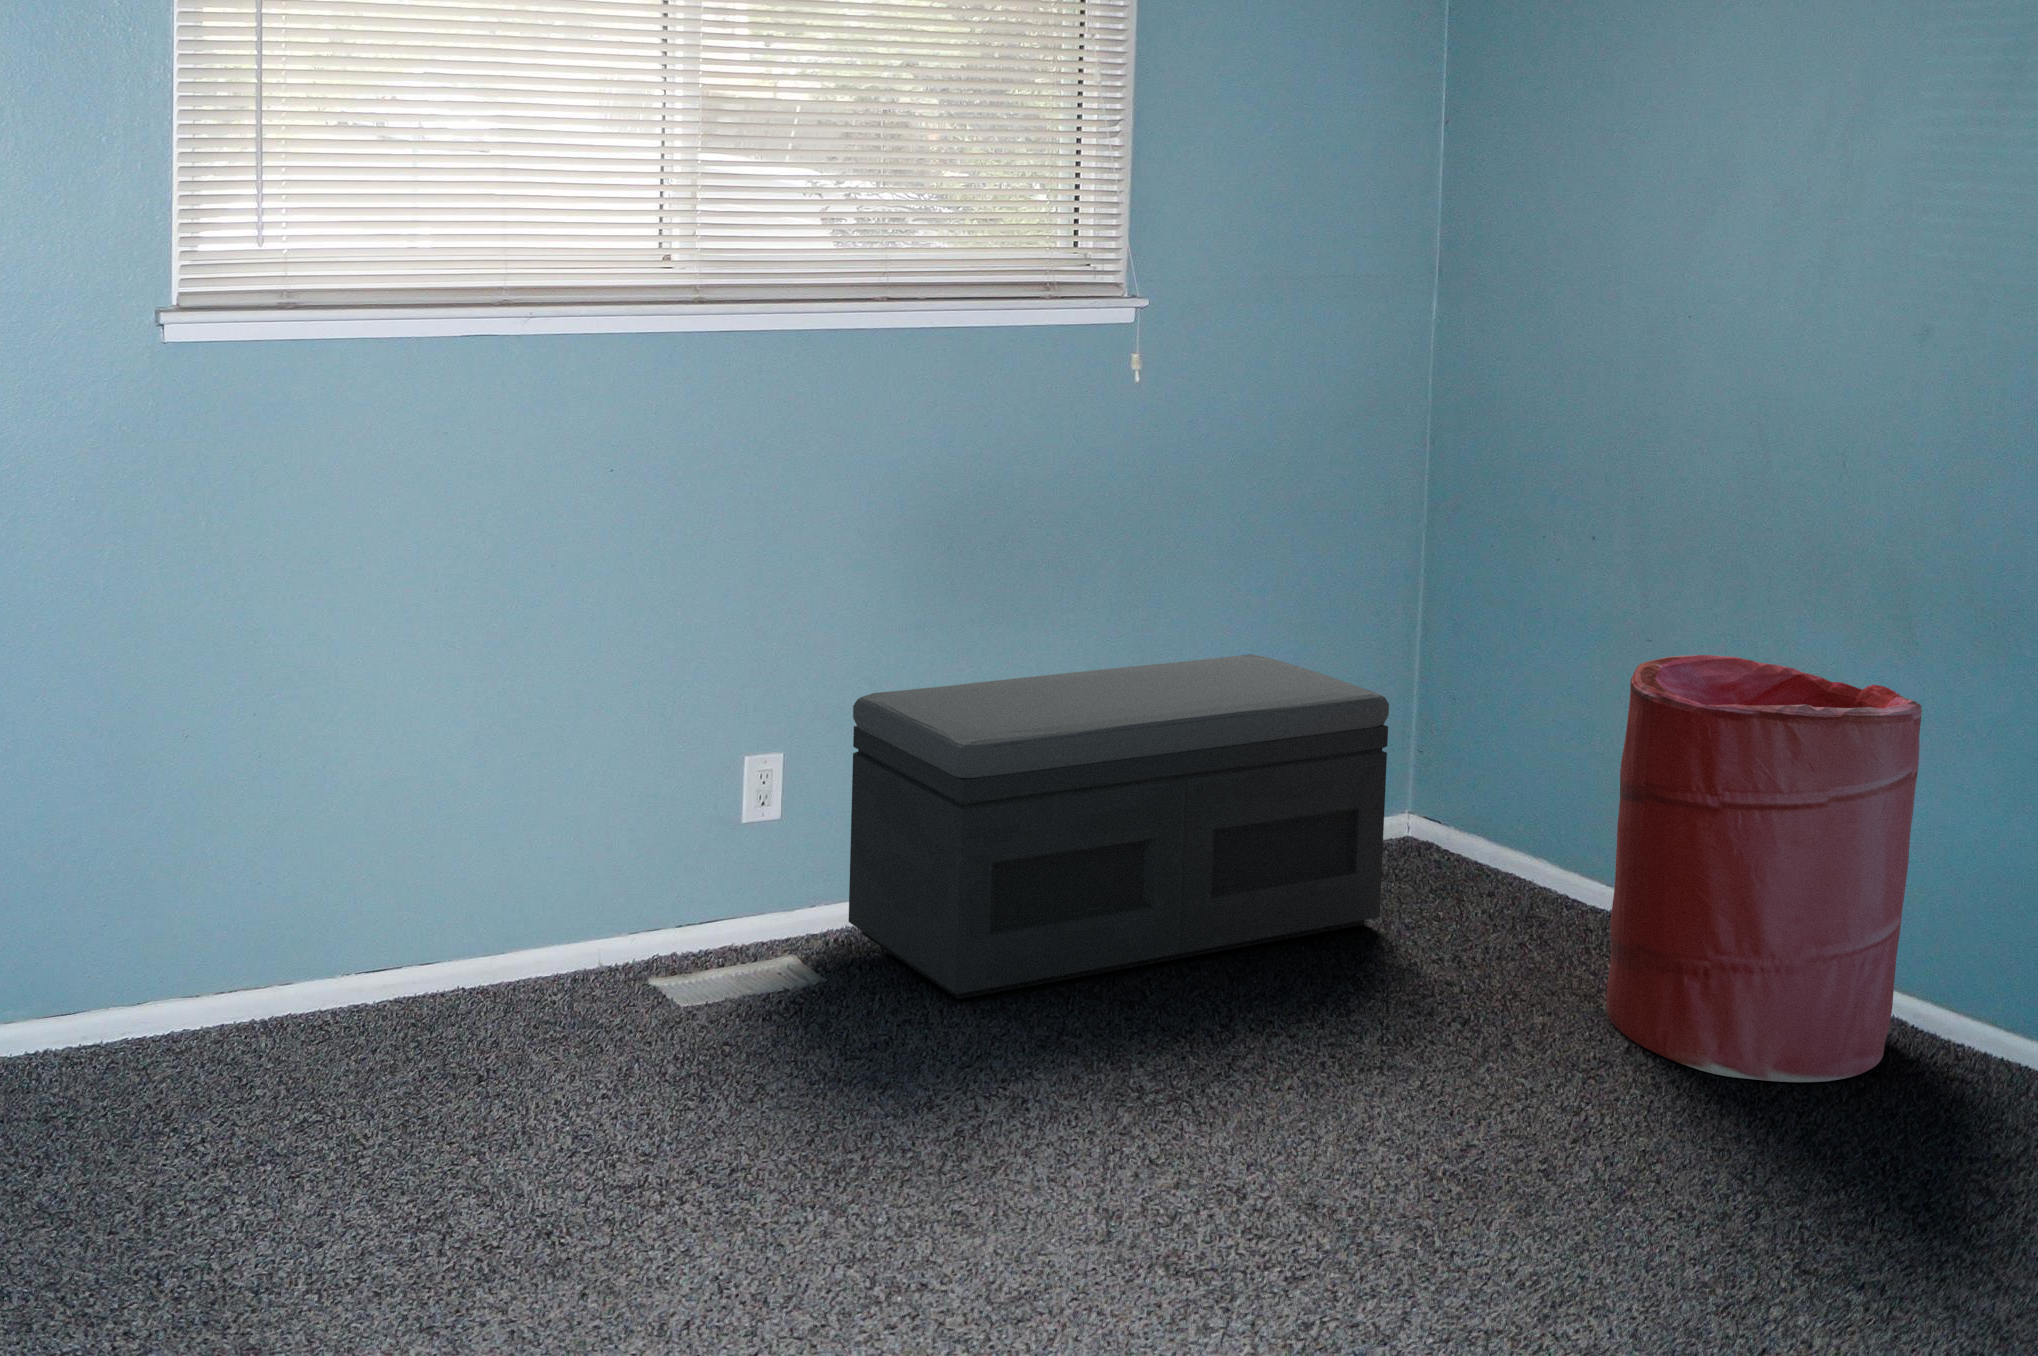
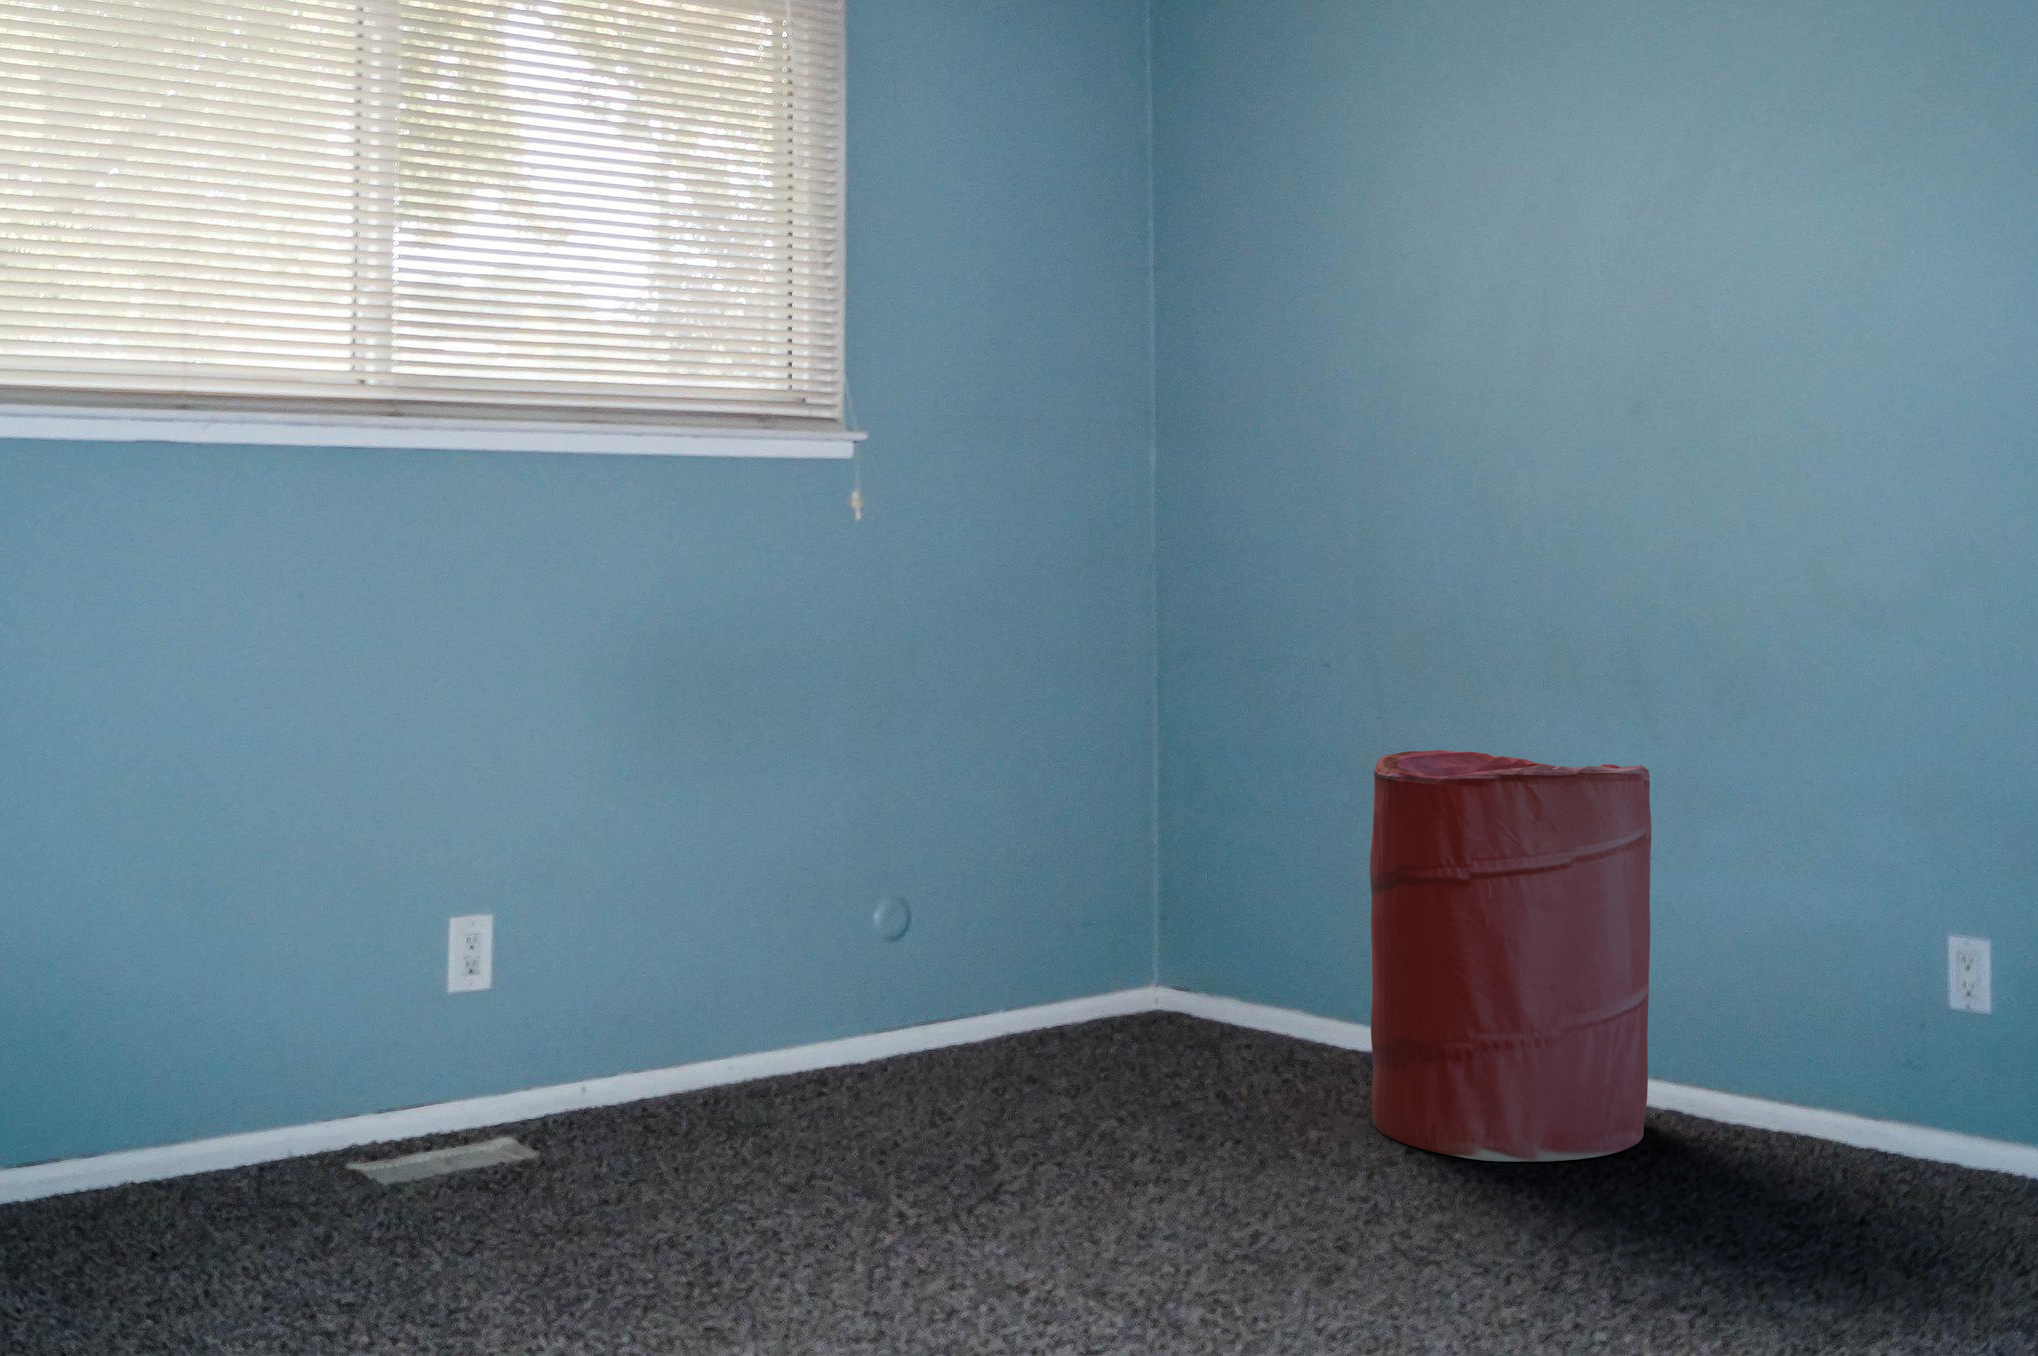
storage bench: present [849,654,1389,999] -> none [567,807,1137,1161]

